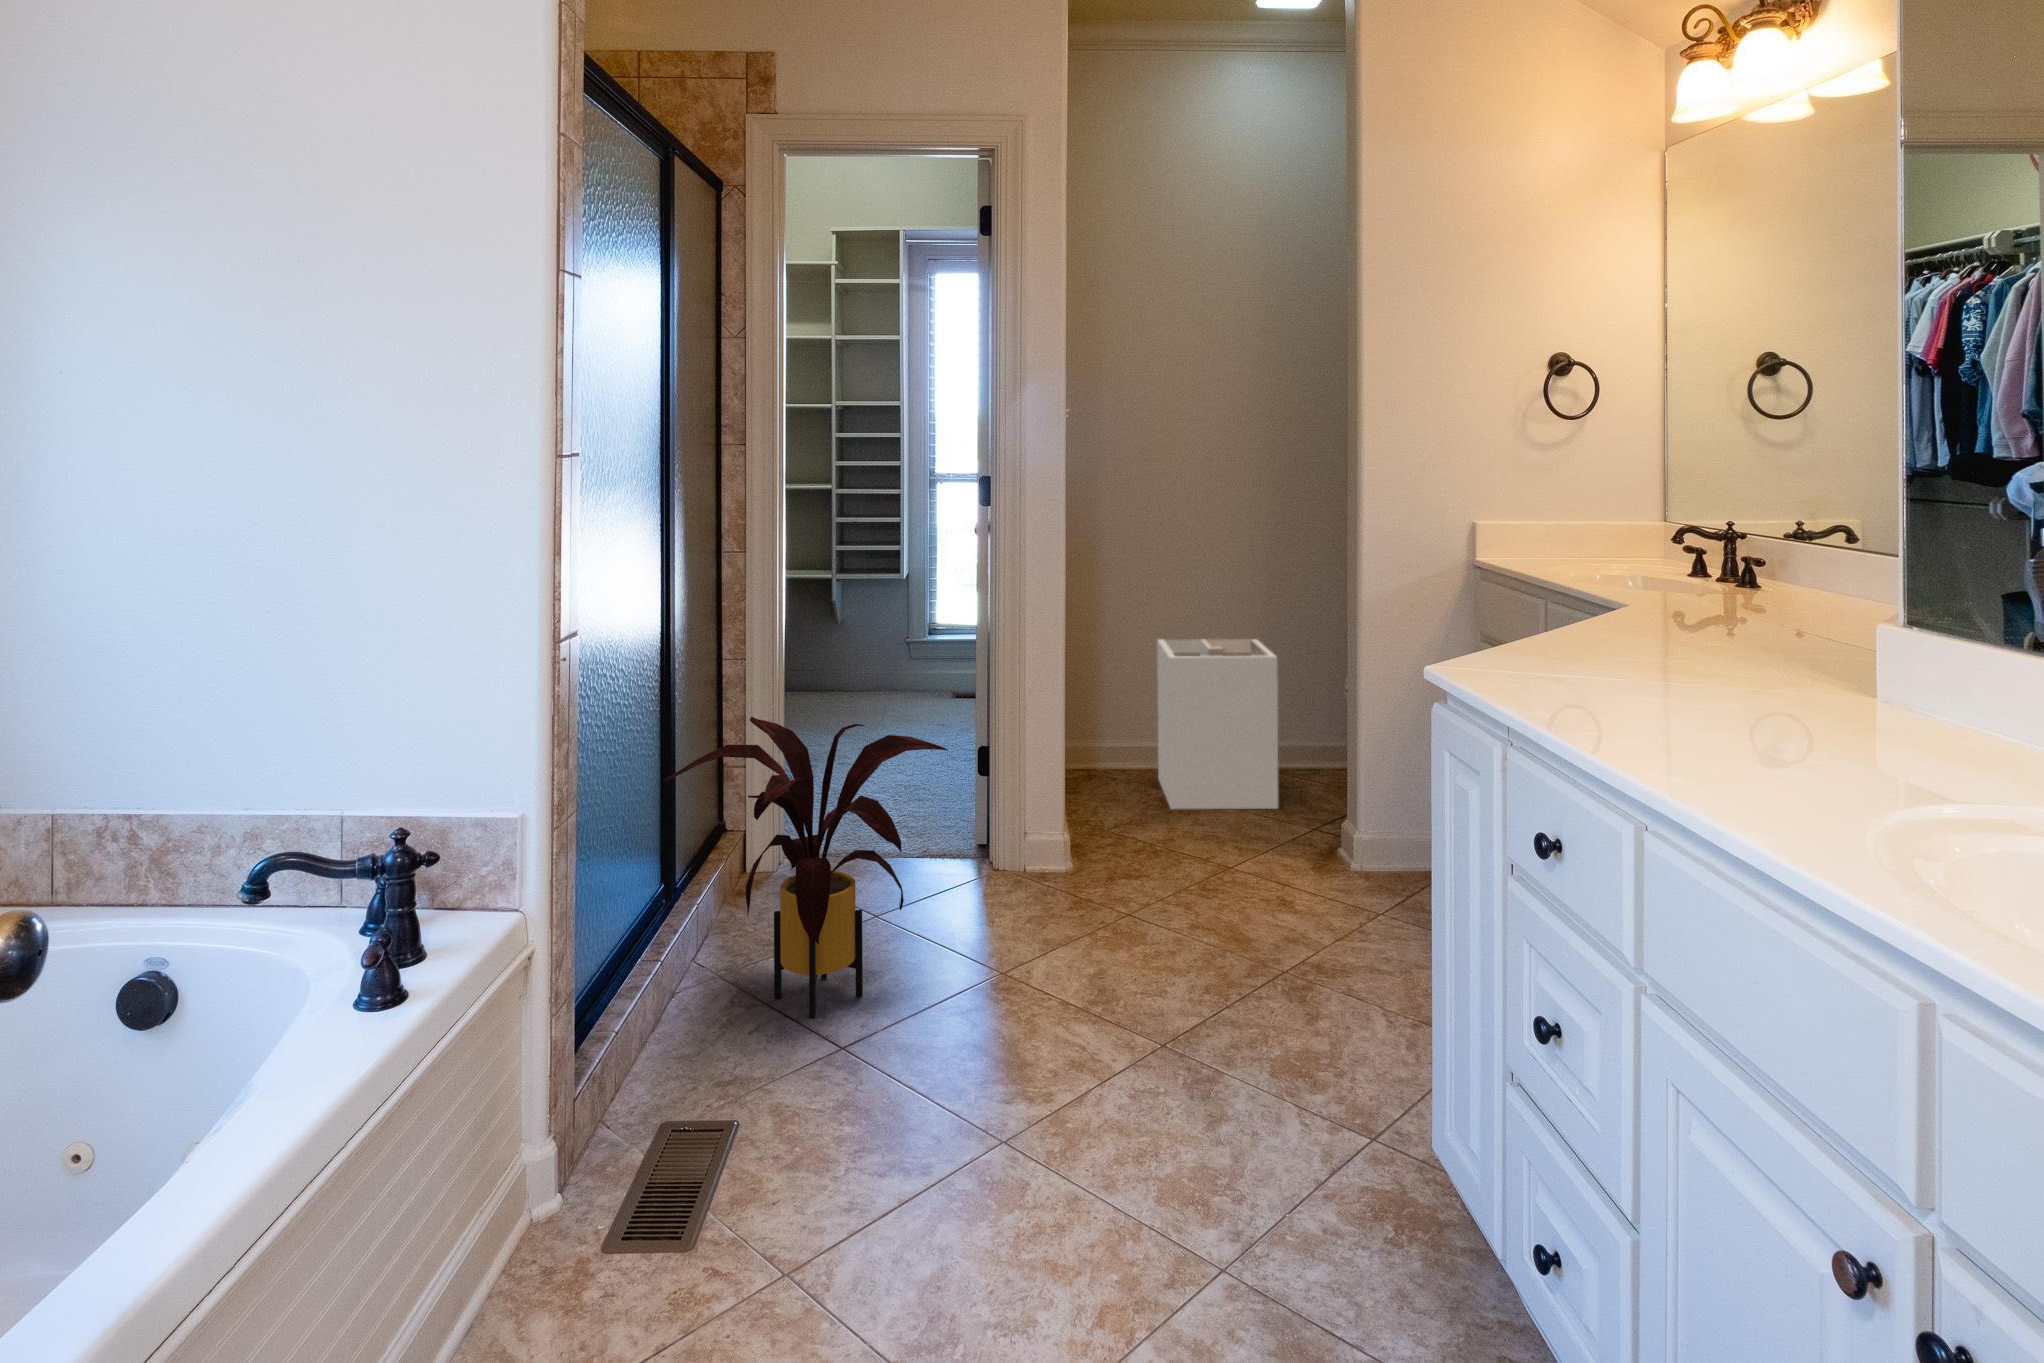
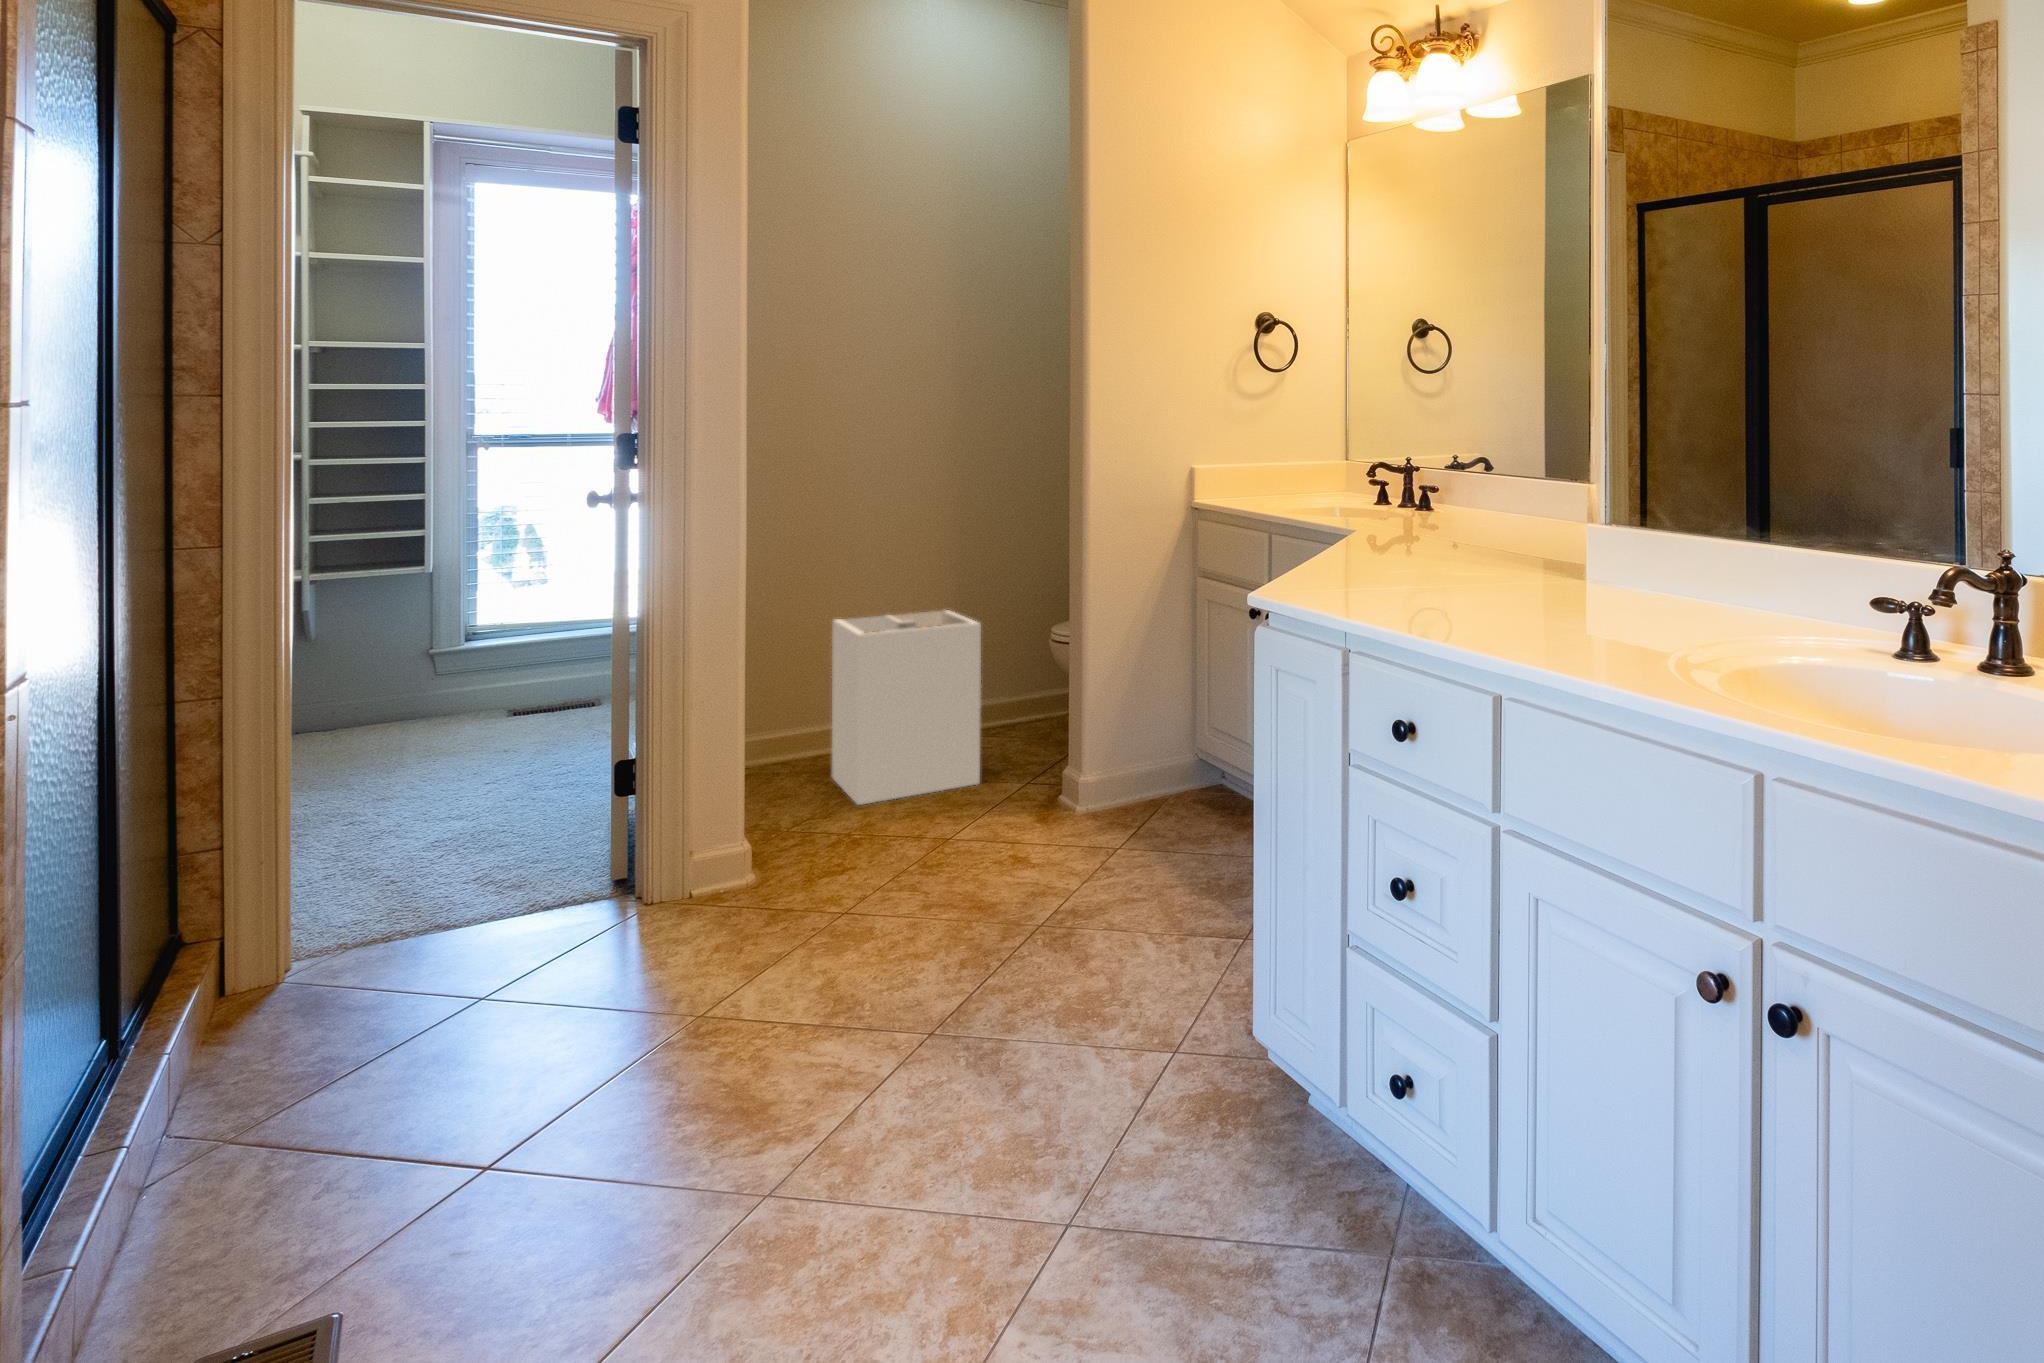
house plant: present [661,717,948,1018] -> none [92,735,618,1152]

